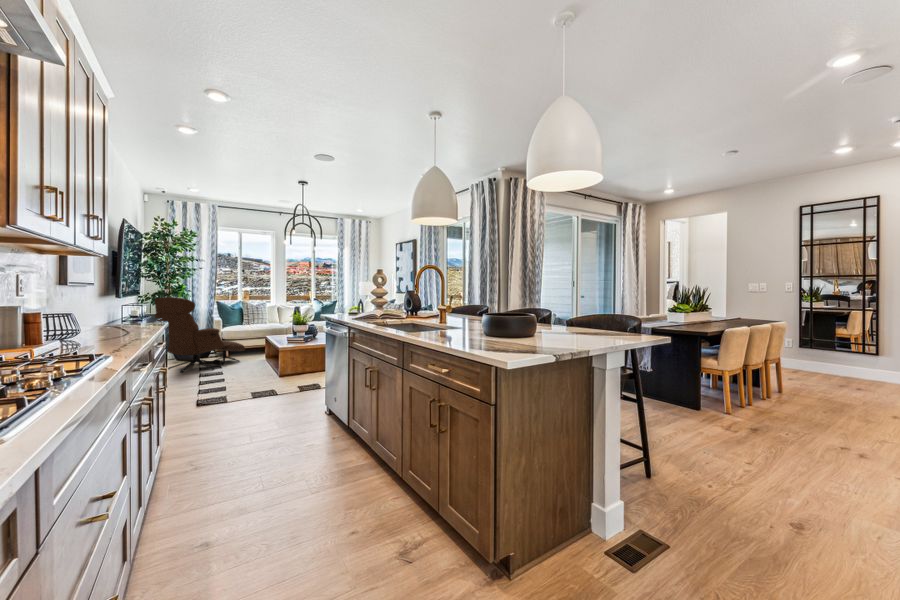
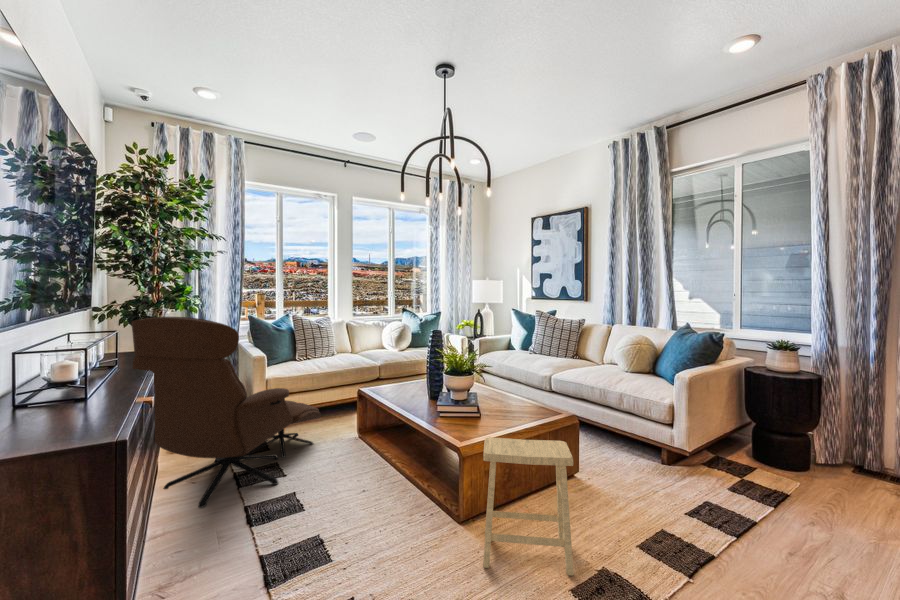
footstool: none [270,342,309,385] -> present [483,437,574,576]

